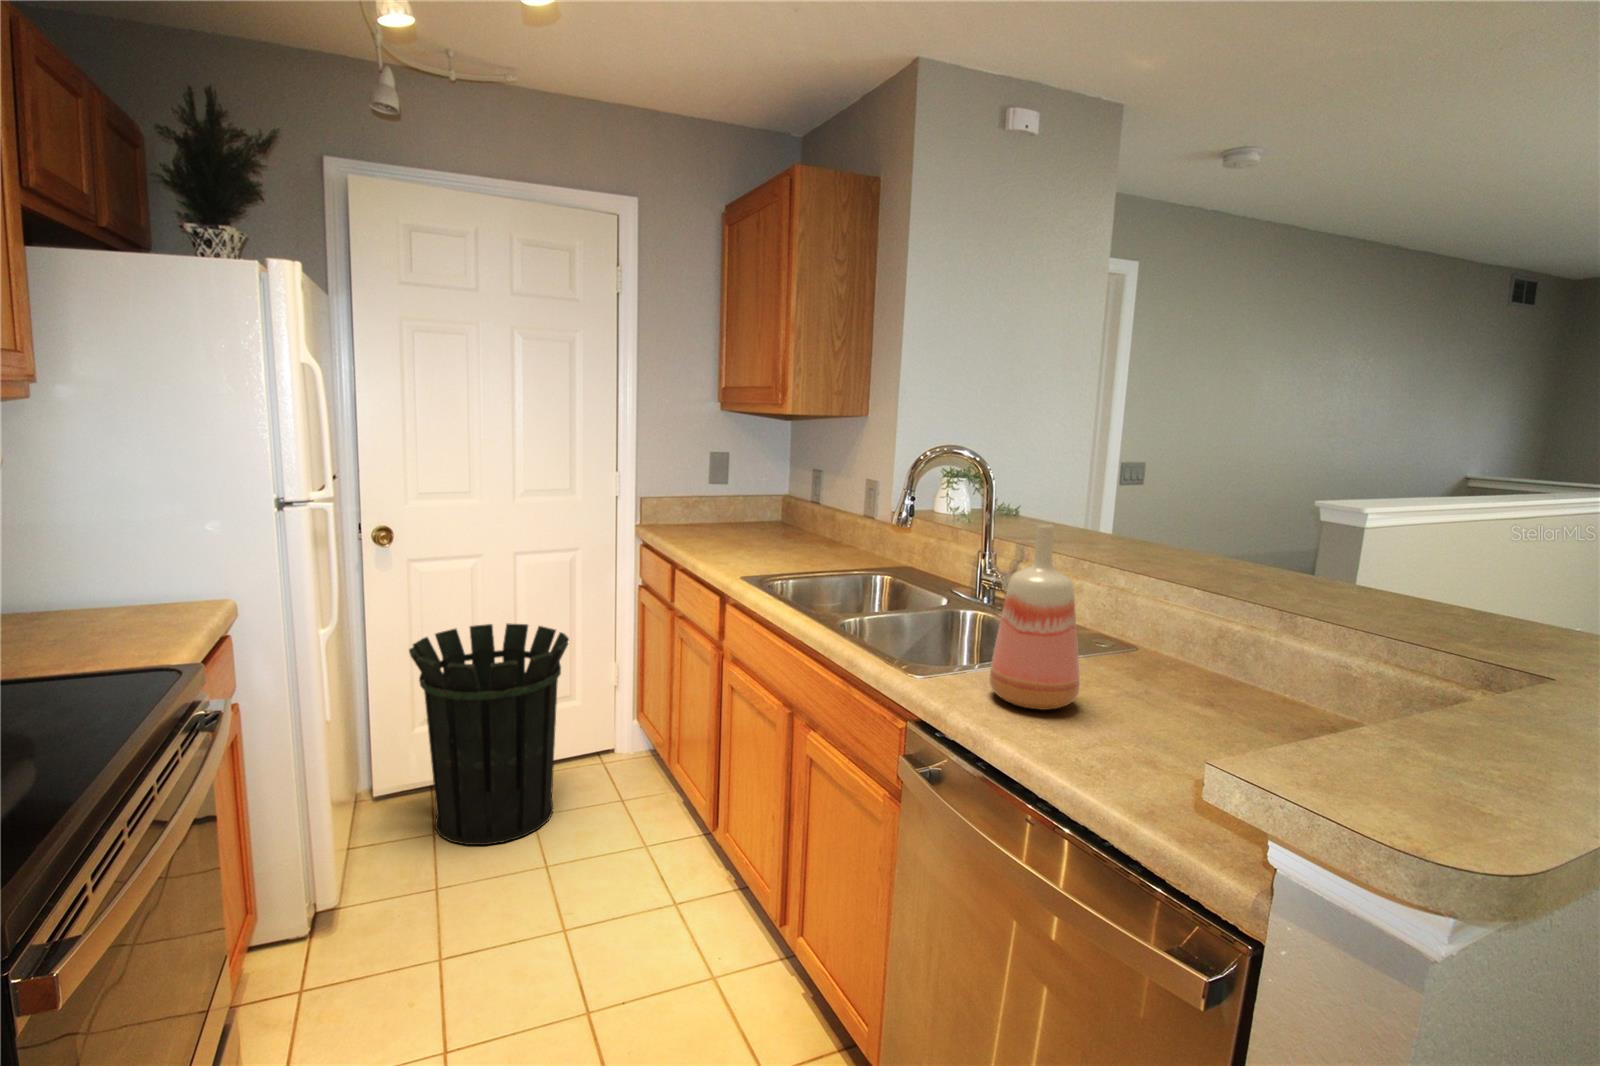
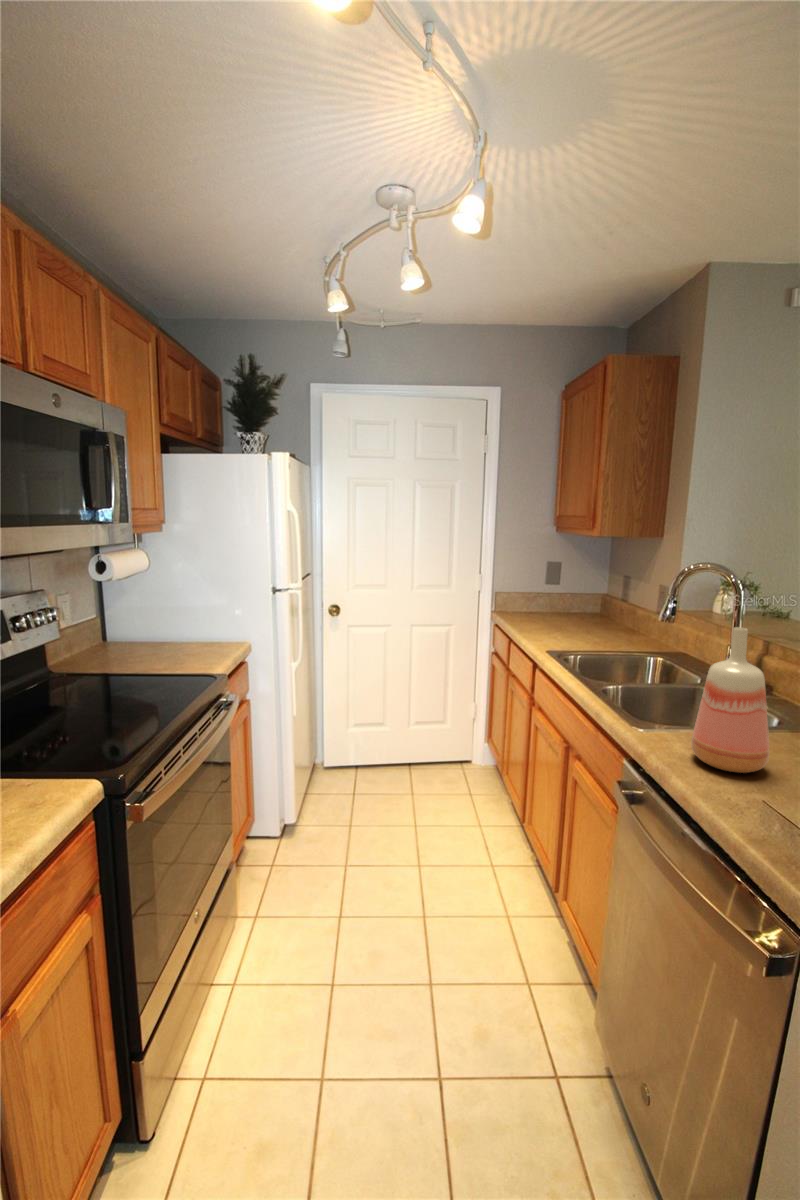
waste bin: present [409,623,569,845] -> none [344,668,439,808]

